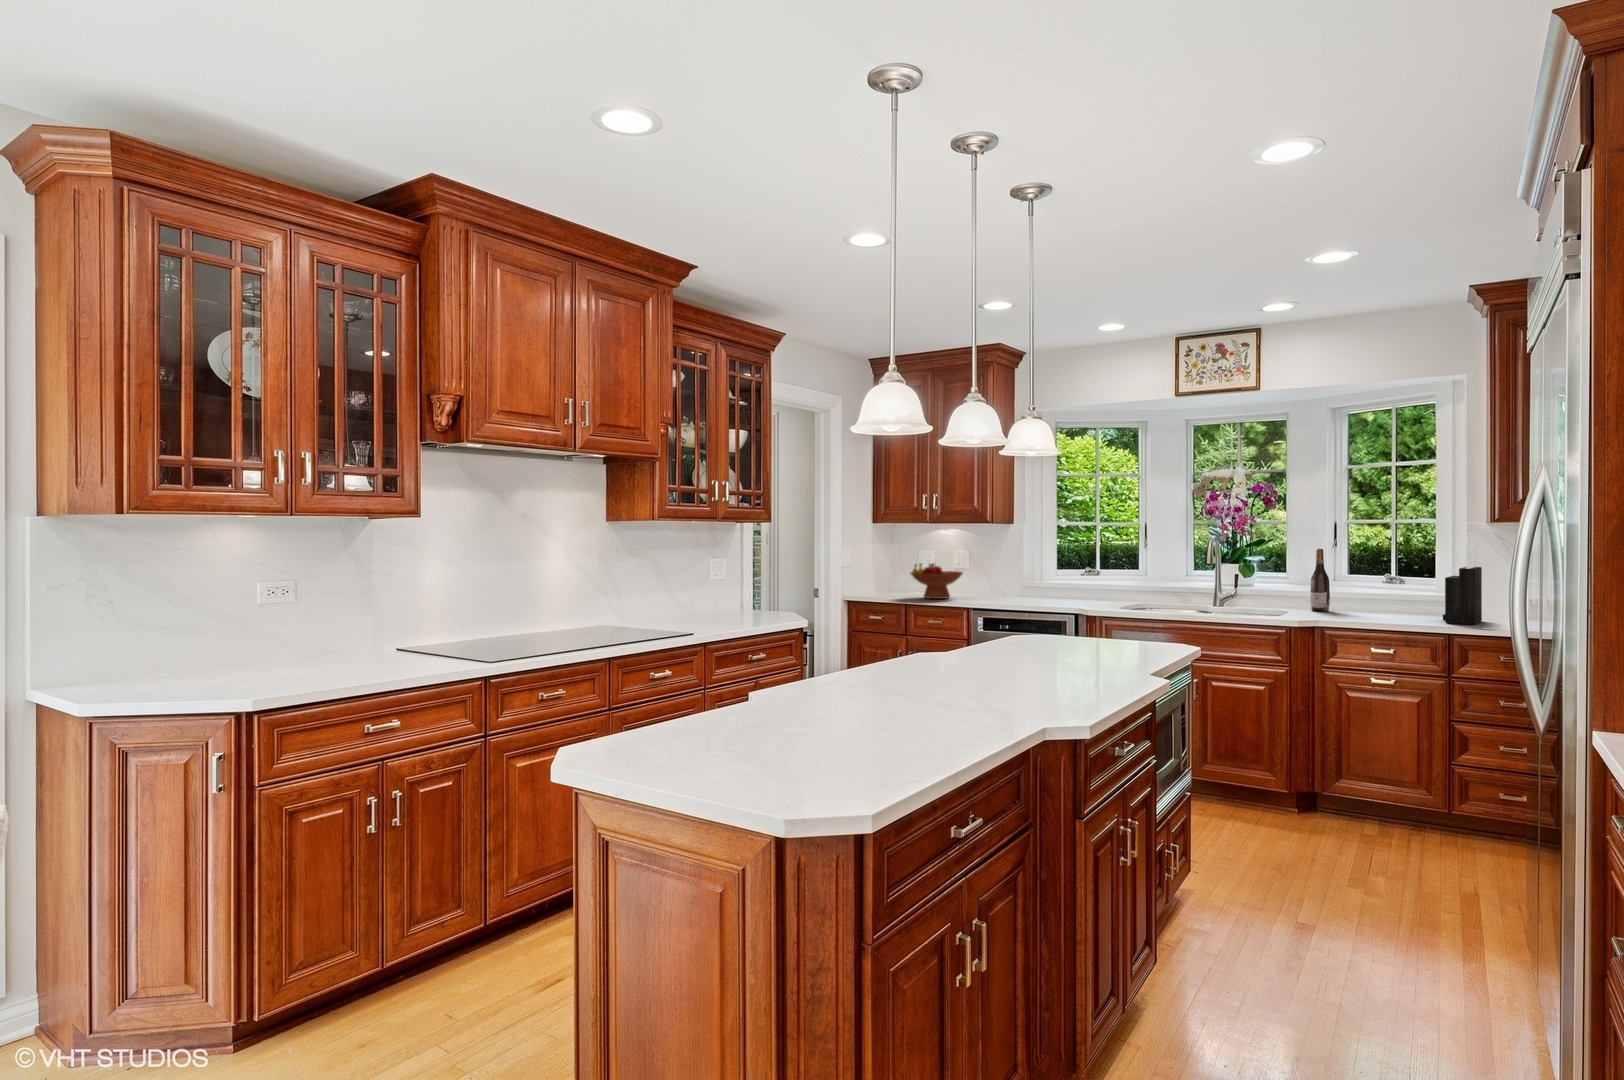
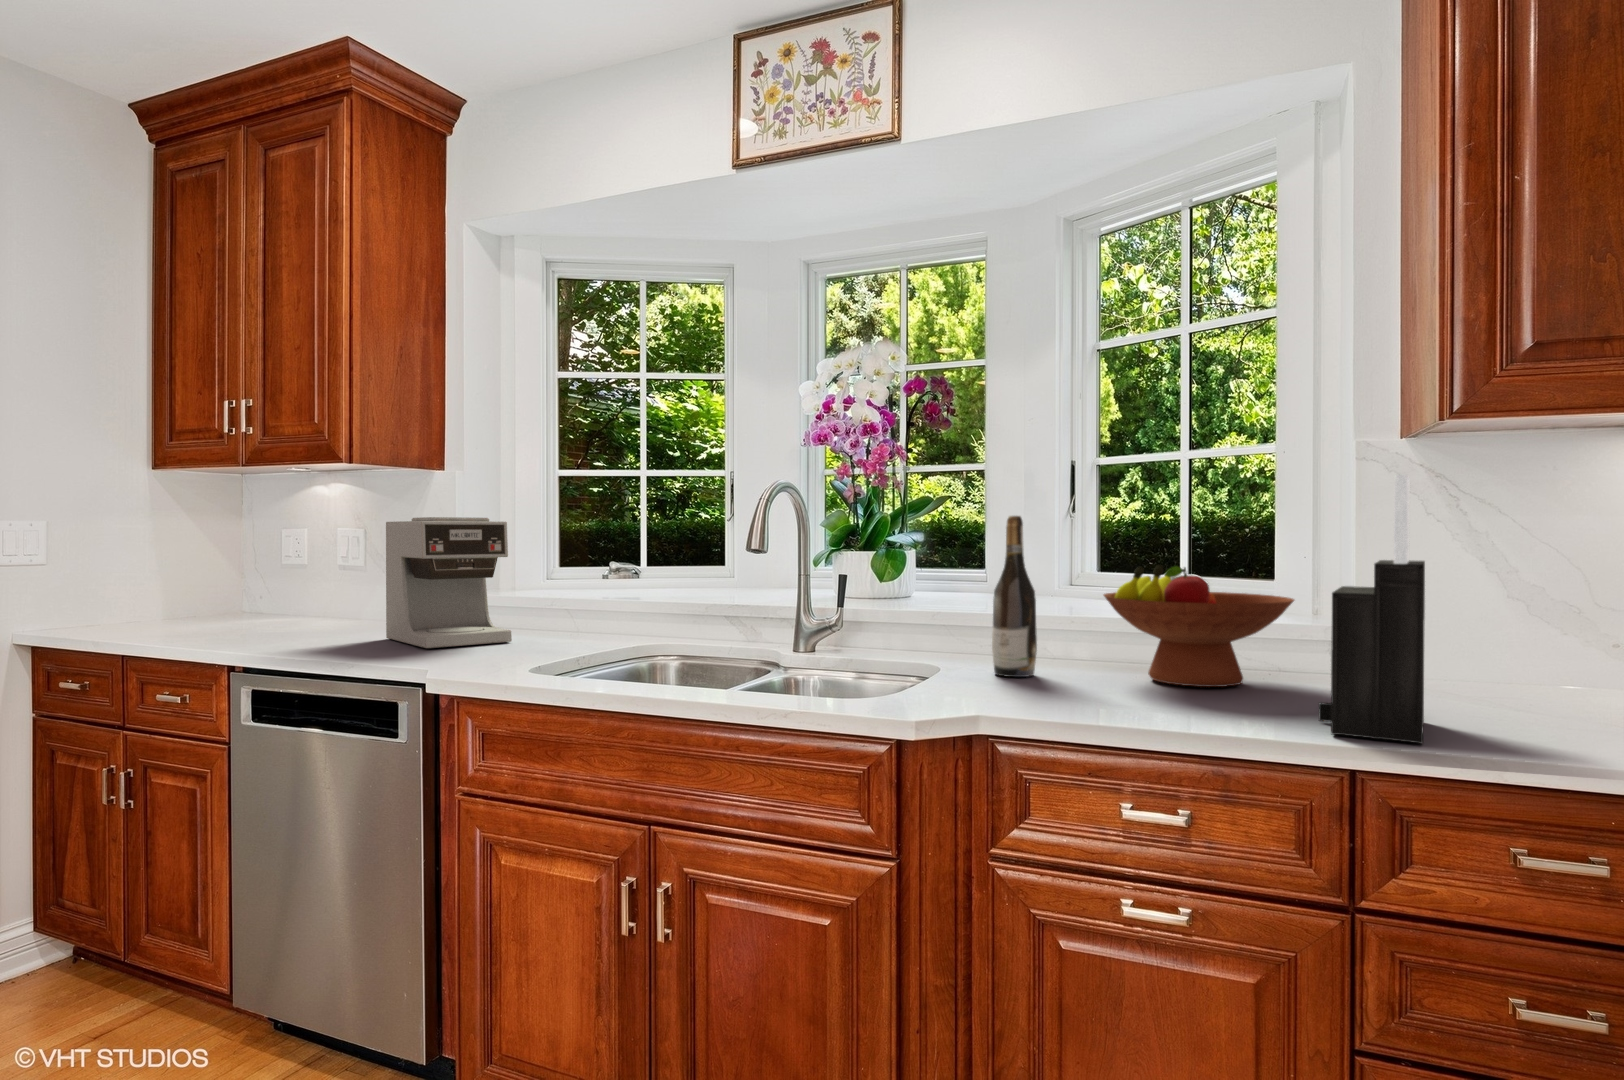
coffee maker: none [1011,547,1074,603] -> present [386,517,512,648]
fruit bowl: present [911,564,963,599] -> present [1104,565,1294,687]

